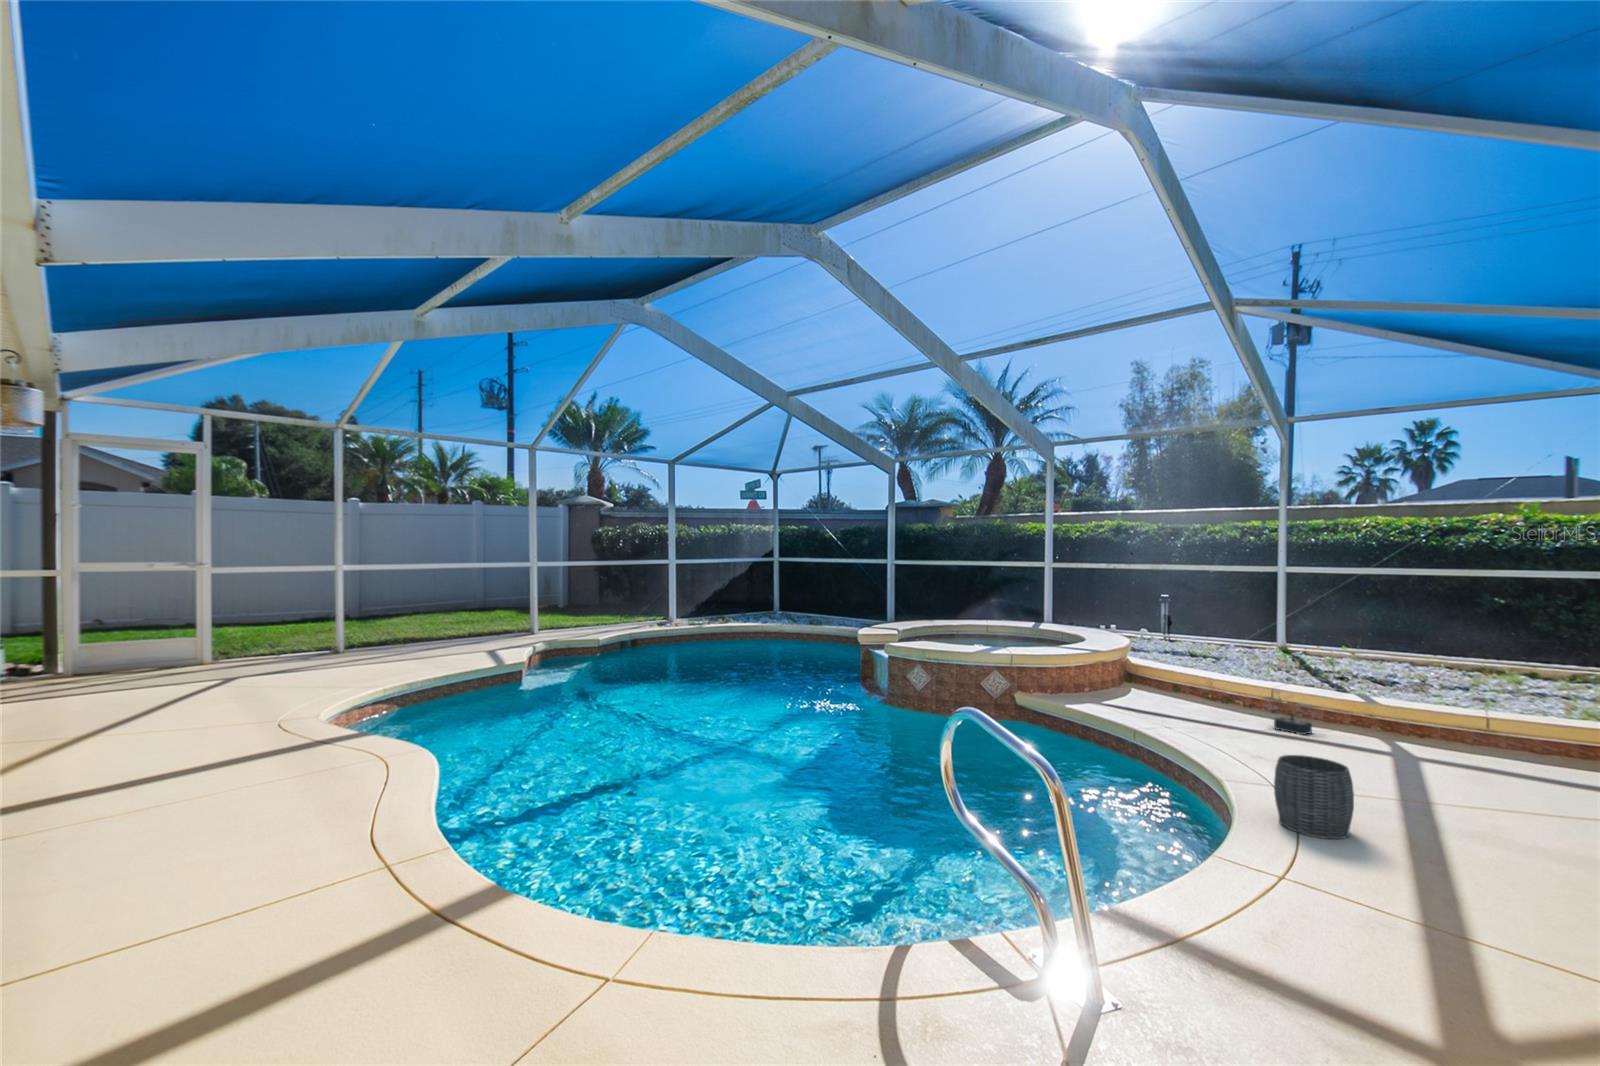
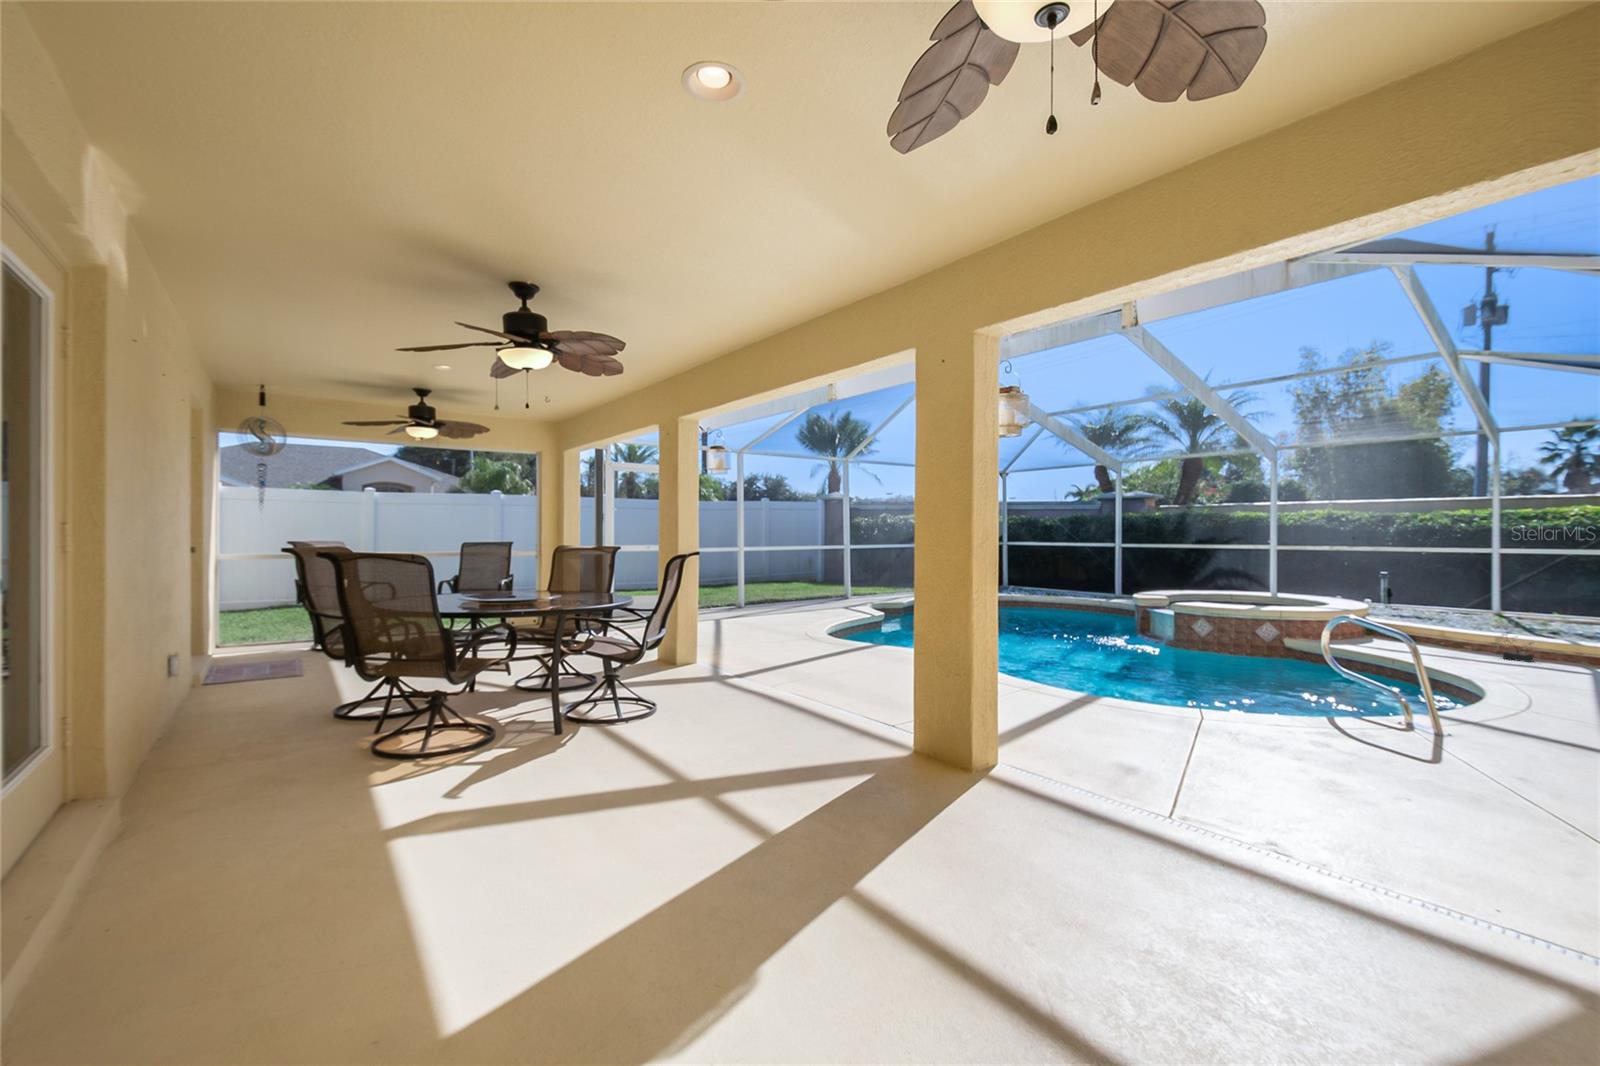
woven basket: present [1274,755,1354,839] -> none [1520,656,1572,698]

